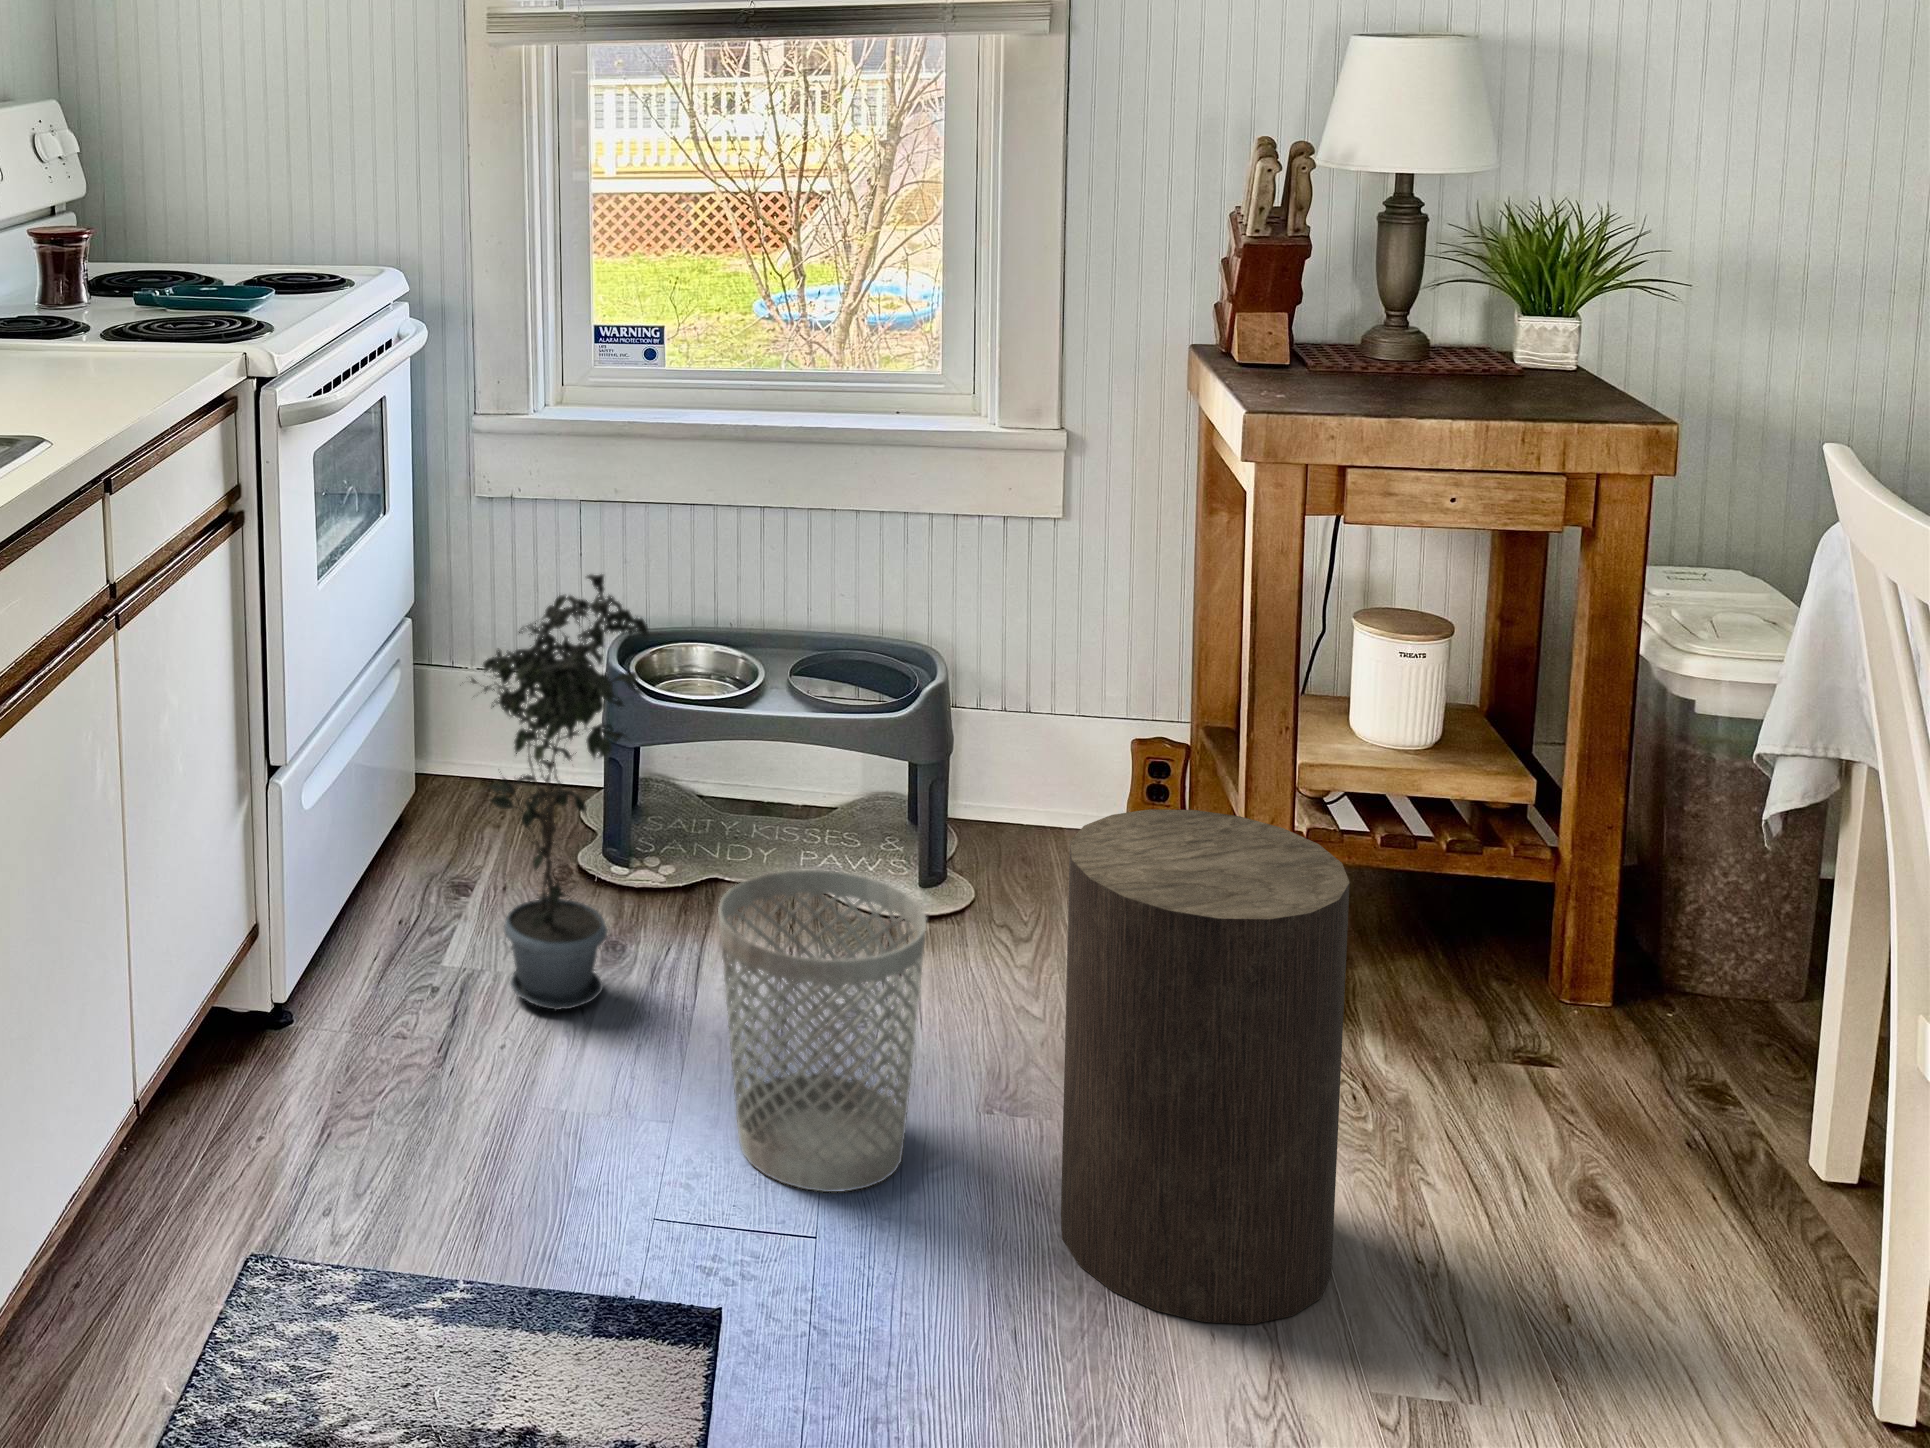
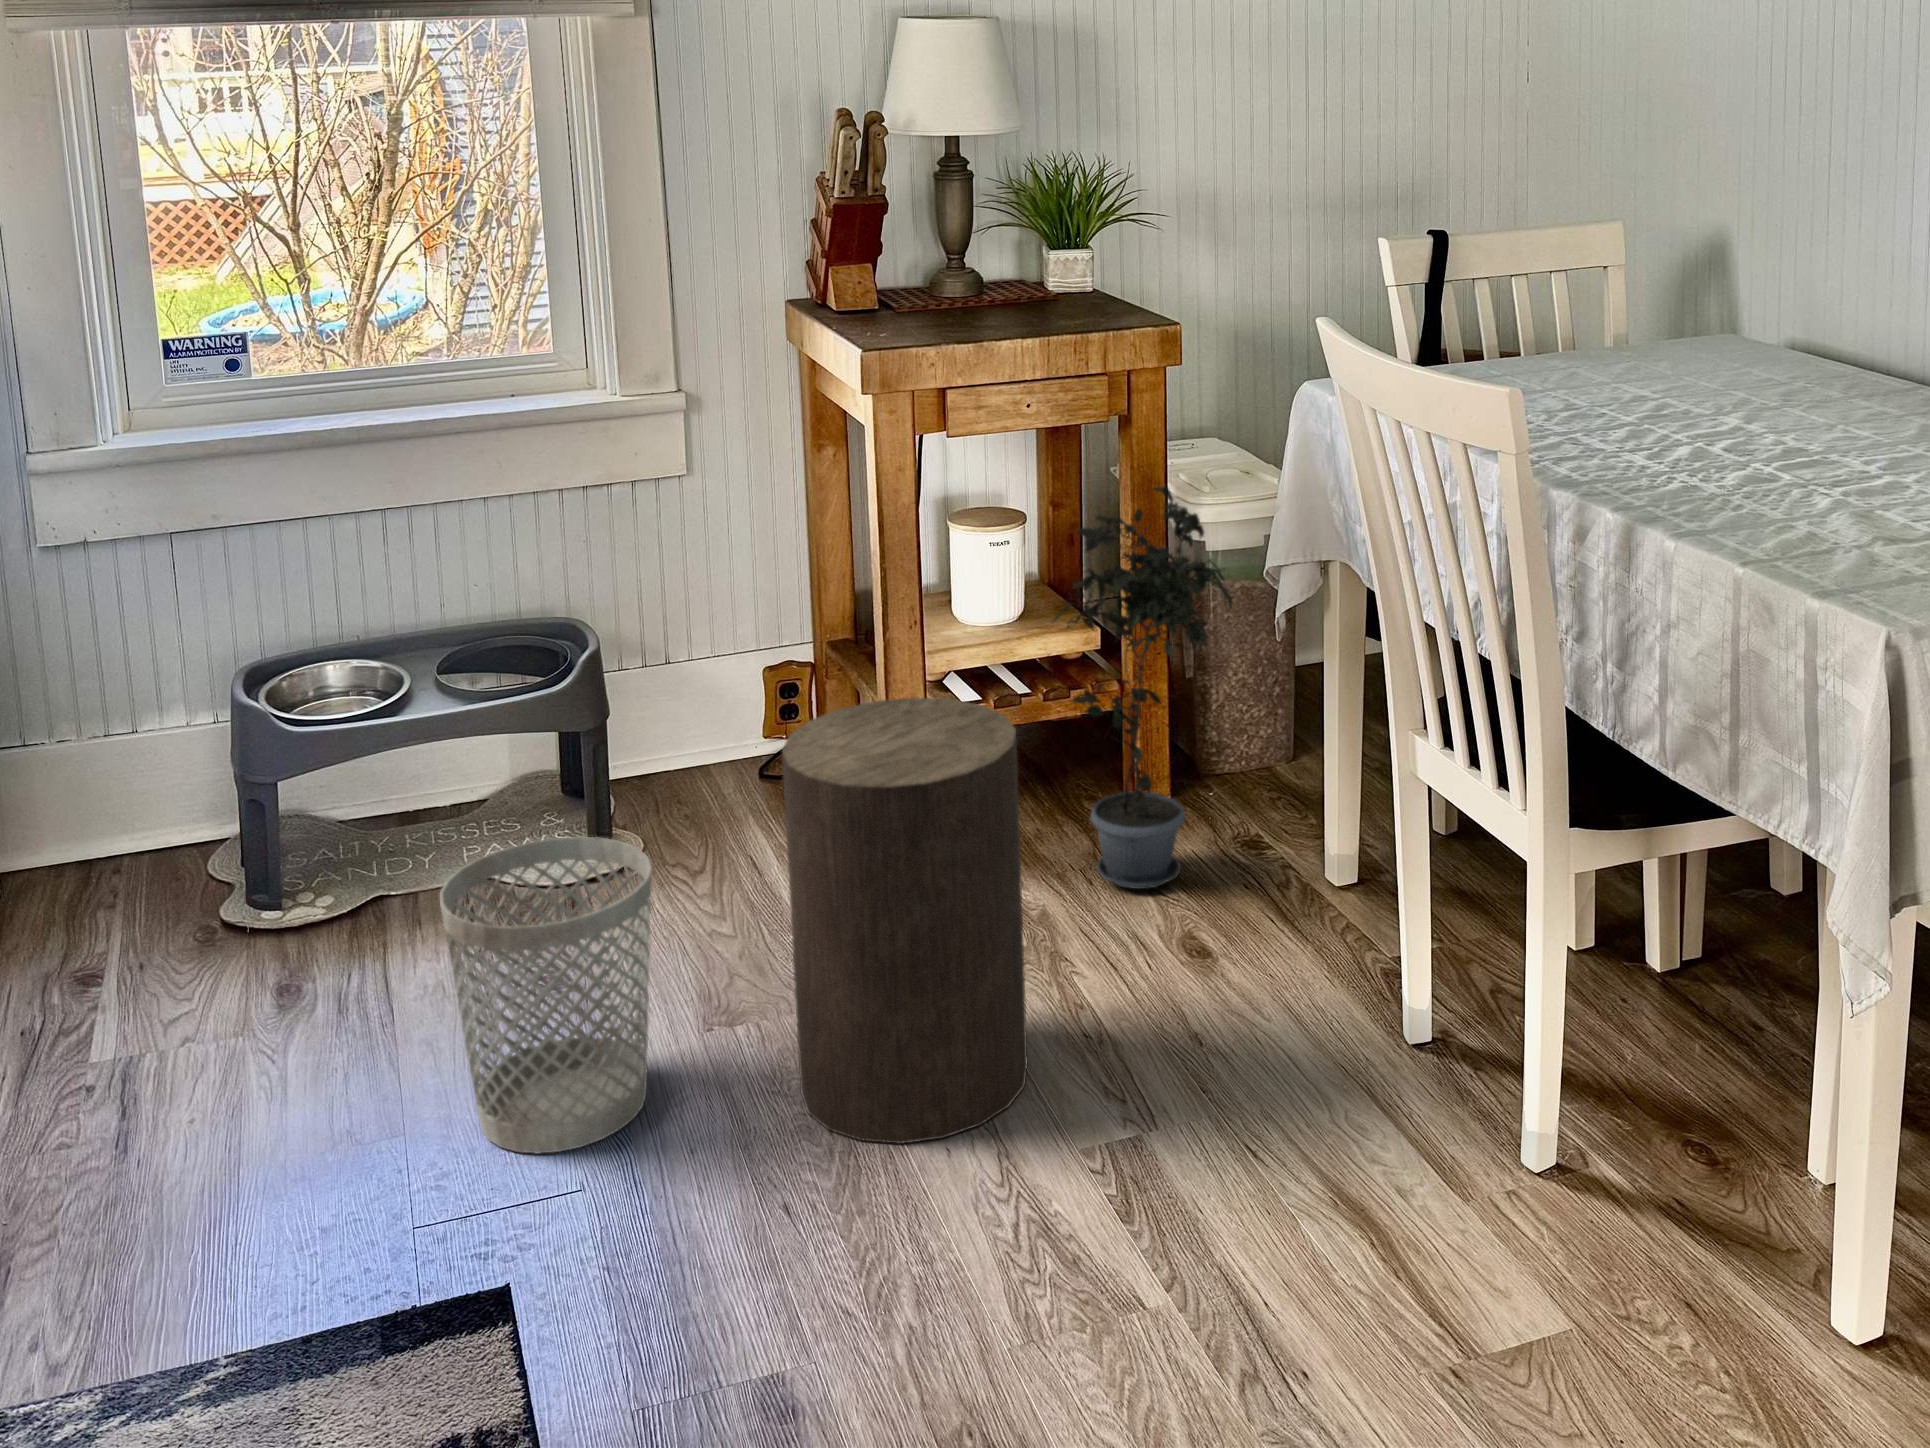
potted plant: present [470,575,649,1010] -> present [1054,486,1232,889]

